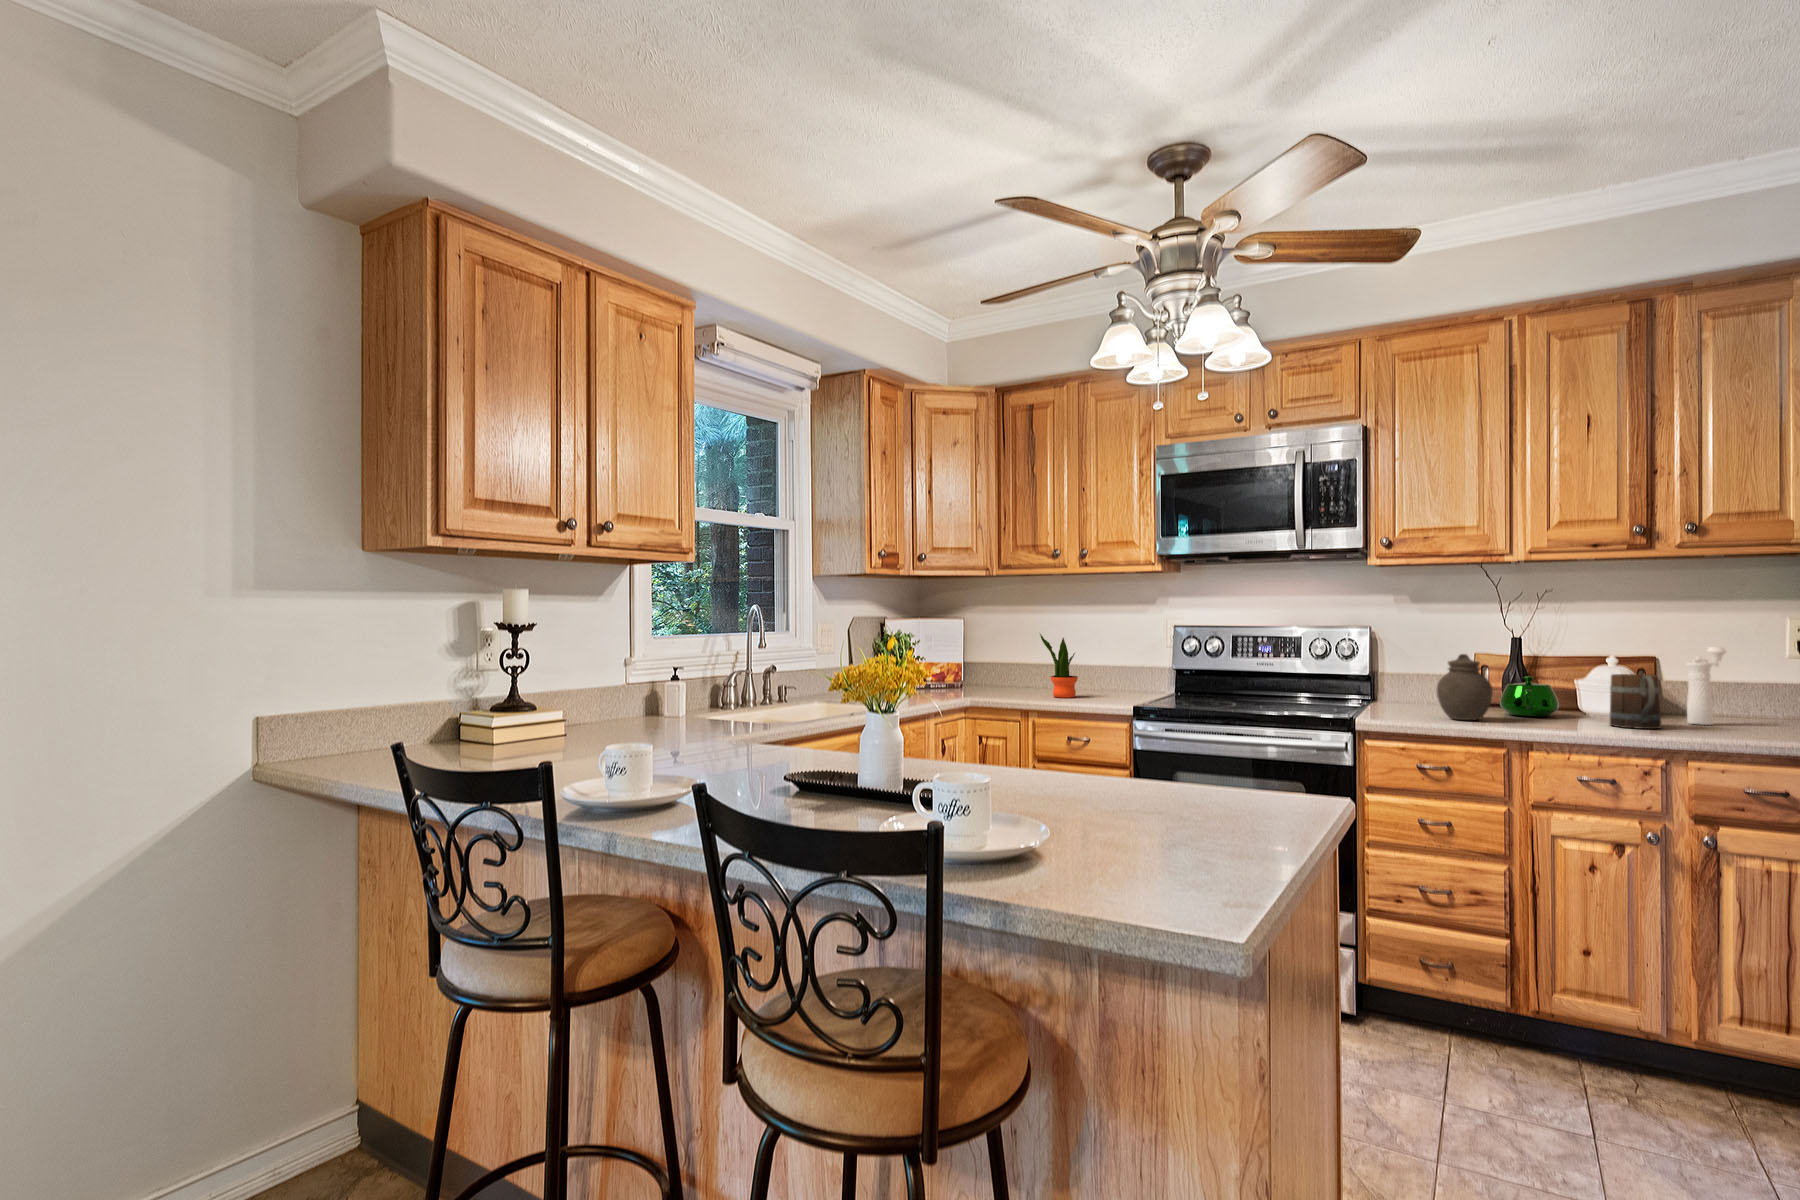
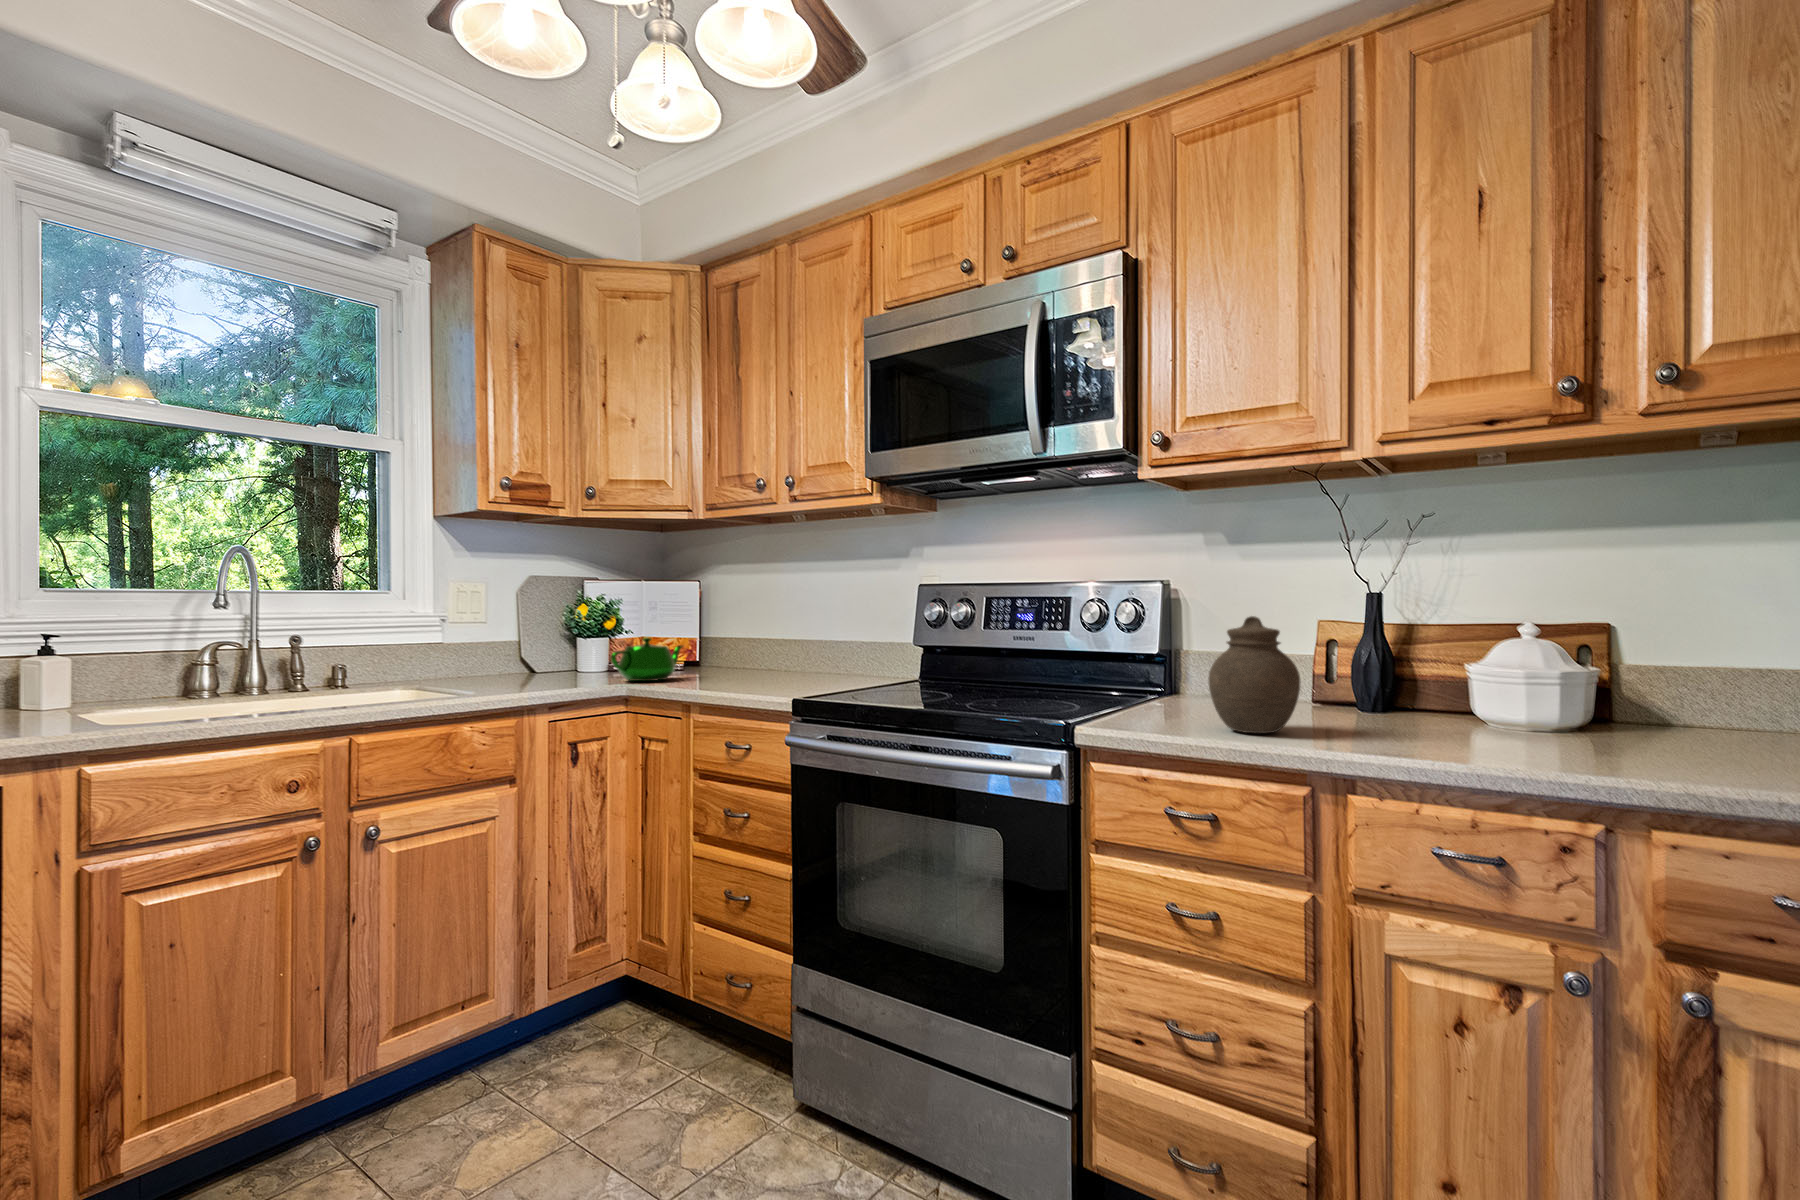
potted plant: present [1040,634,1078,698] -> none [709,593,761,686]
pepper mill: present [1686,647,1726,725] -> none [1656,604,1737,748]
mug: present [1610,674,1661,729] -> none [1505,652,1604,758]
teapot: present [1500,676,1559,716] -> present [611,637,682,681]

